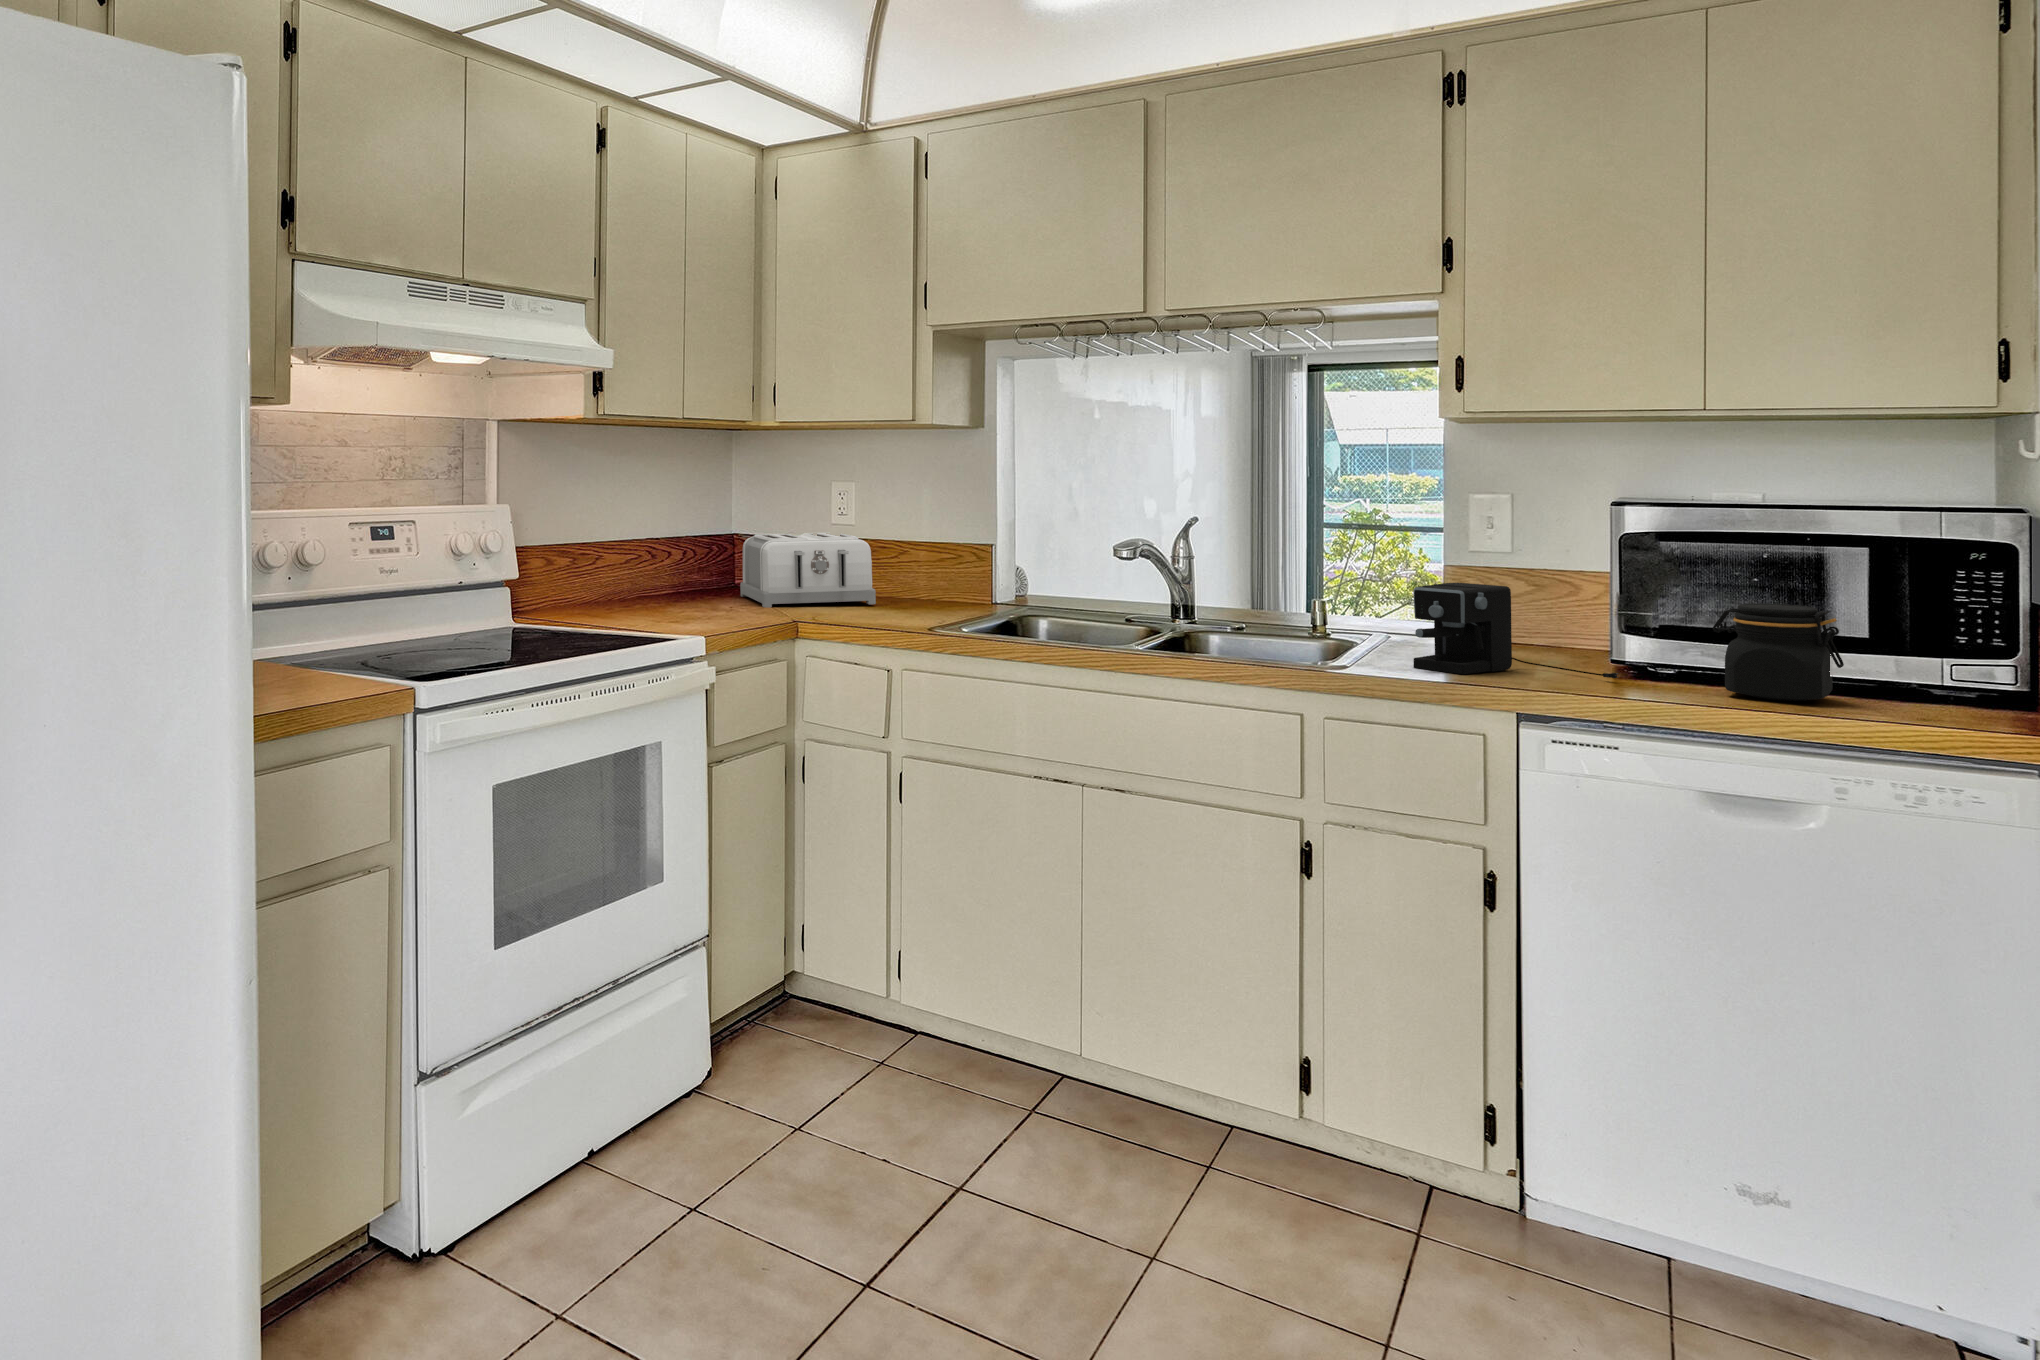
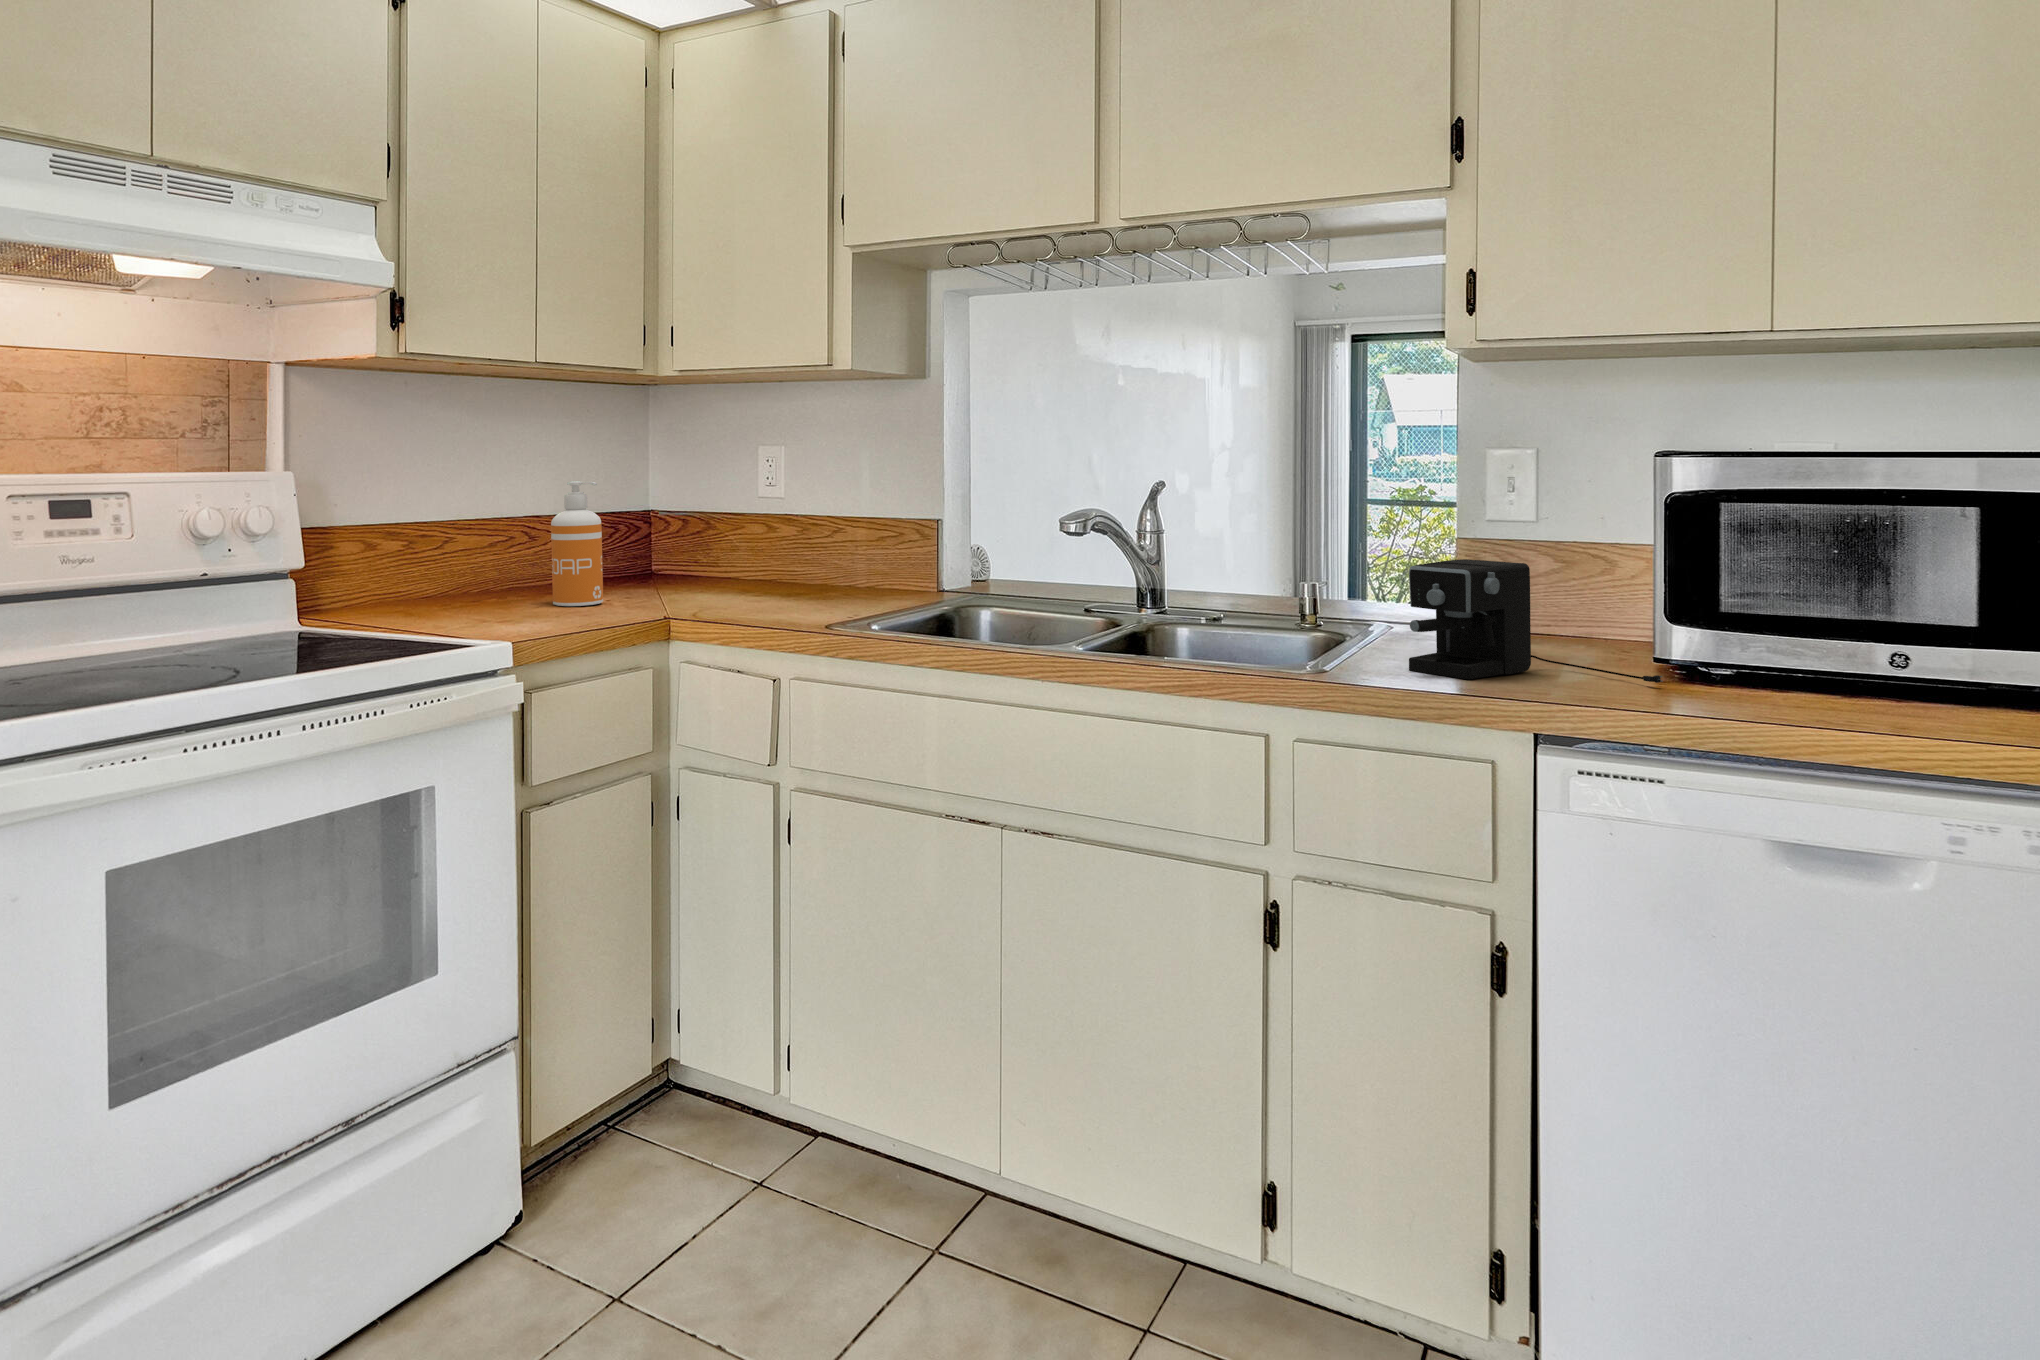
soap dispenser: none [687,512,726,612] -> present [551,481,603,606]
toaster: present [740,533,876,608] -> none [647,506,798,599]
jar: present [1713,603,1844,701] -> none [1782,583,1950,713]

